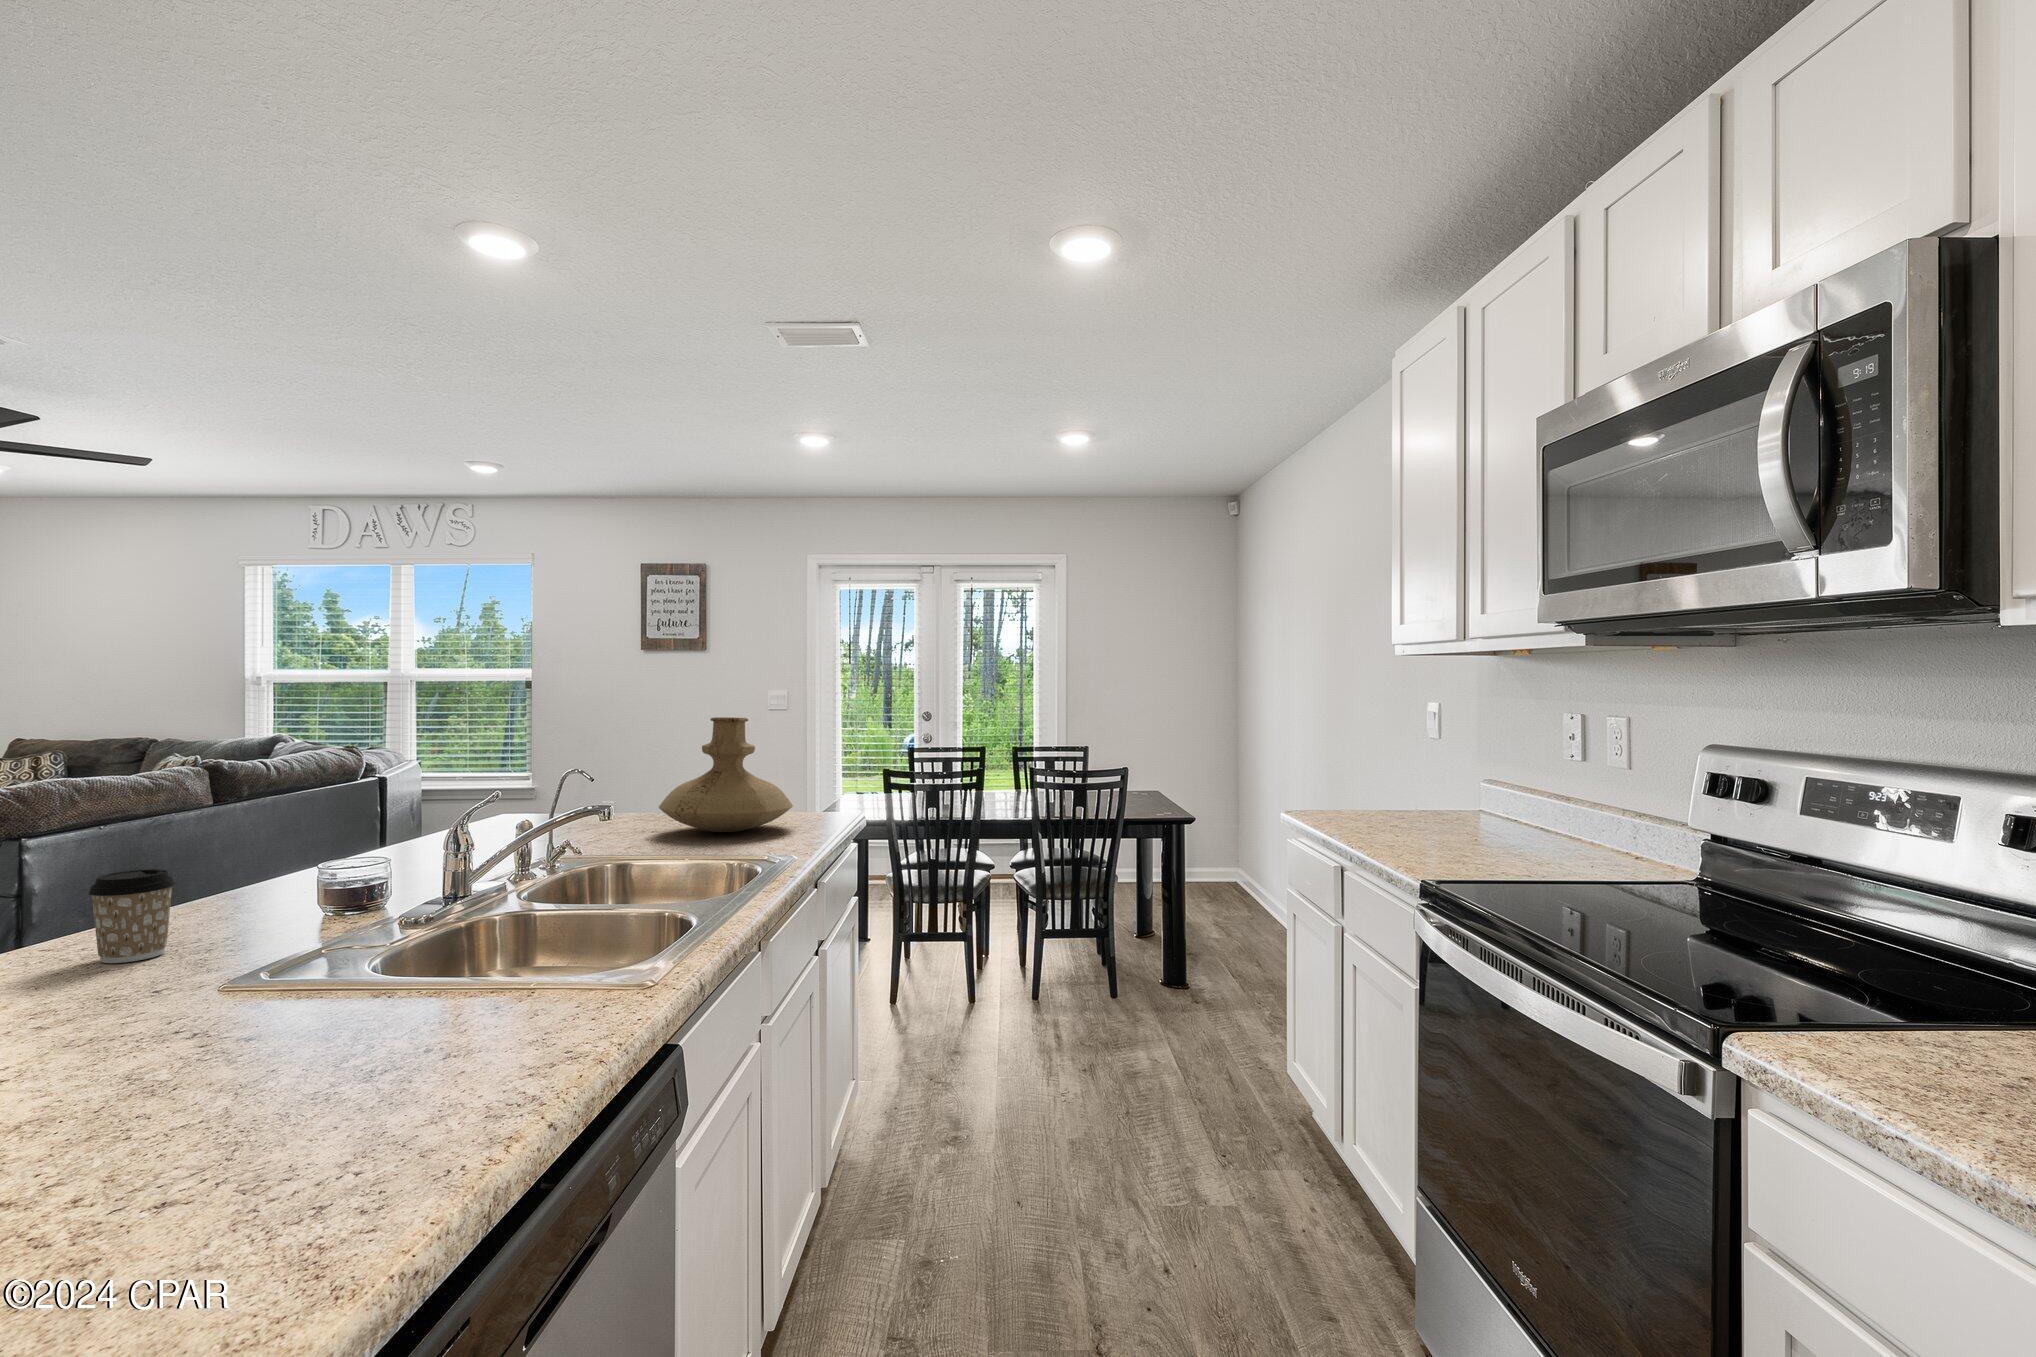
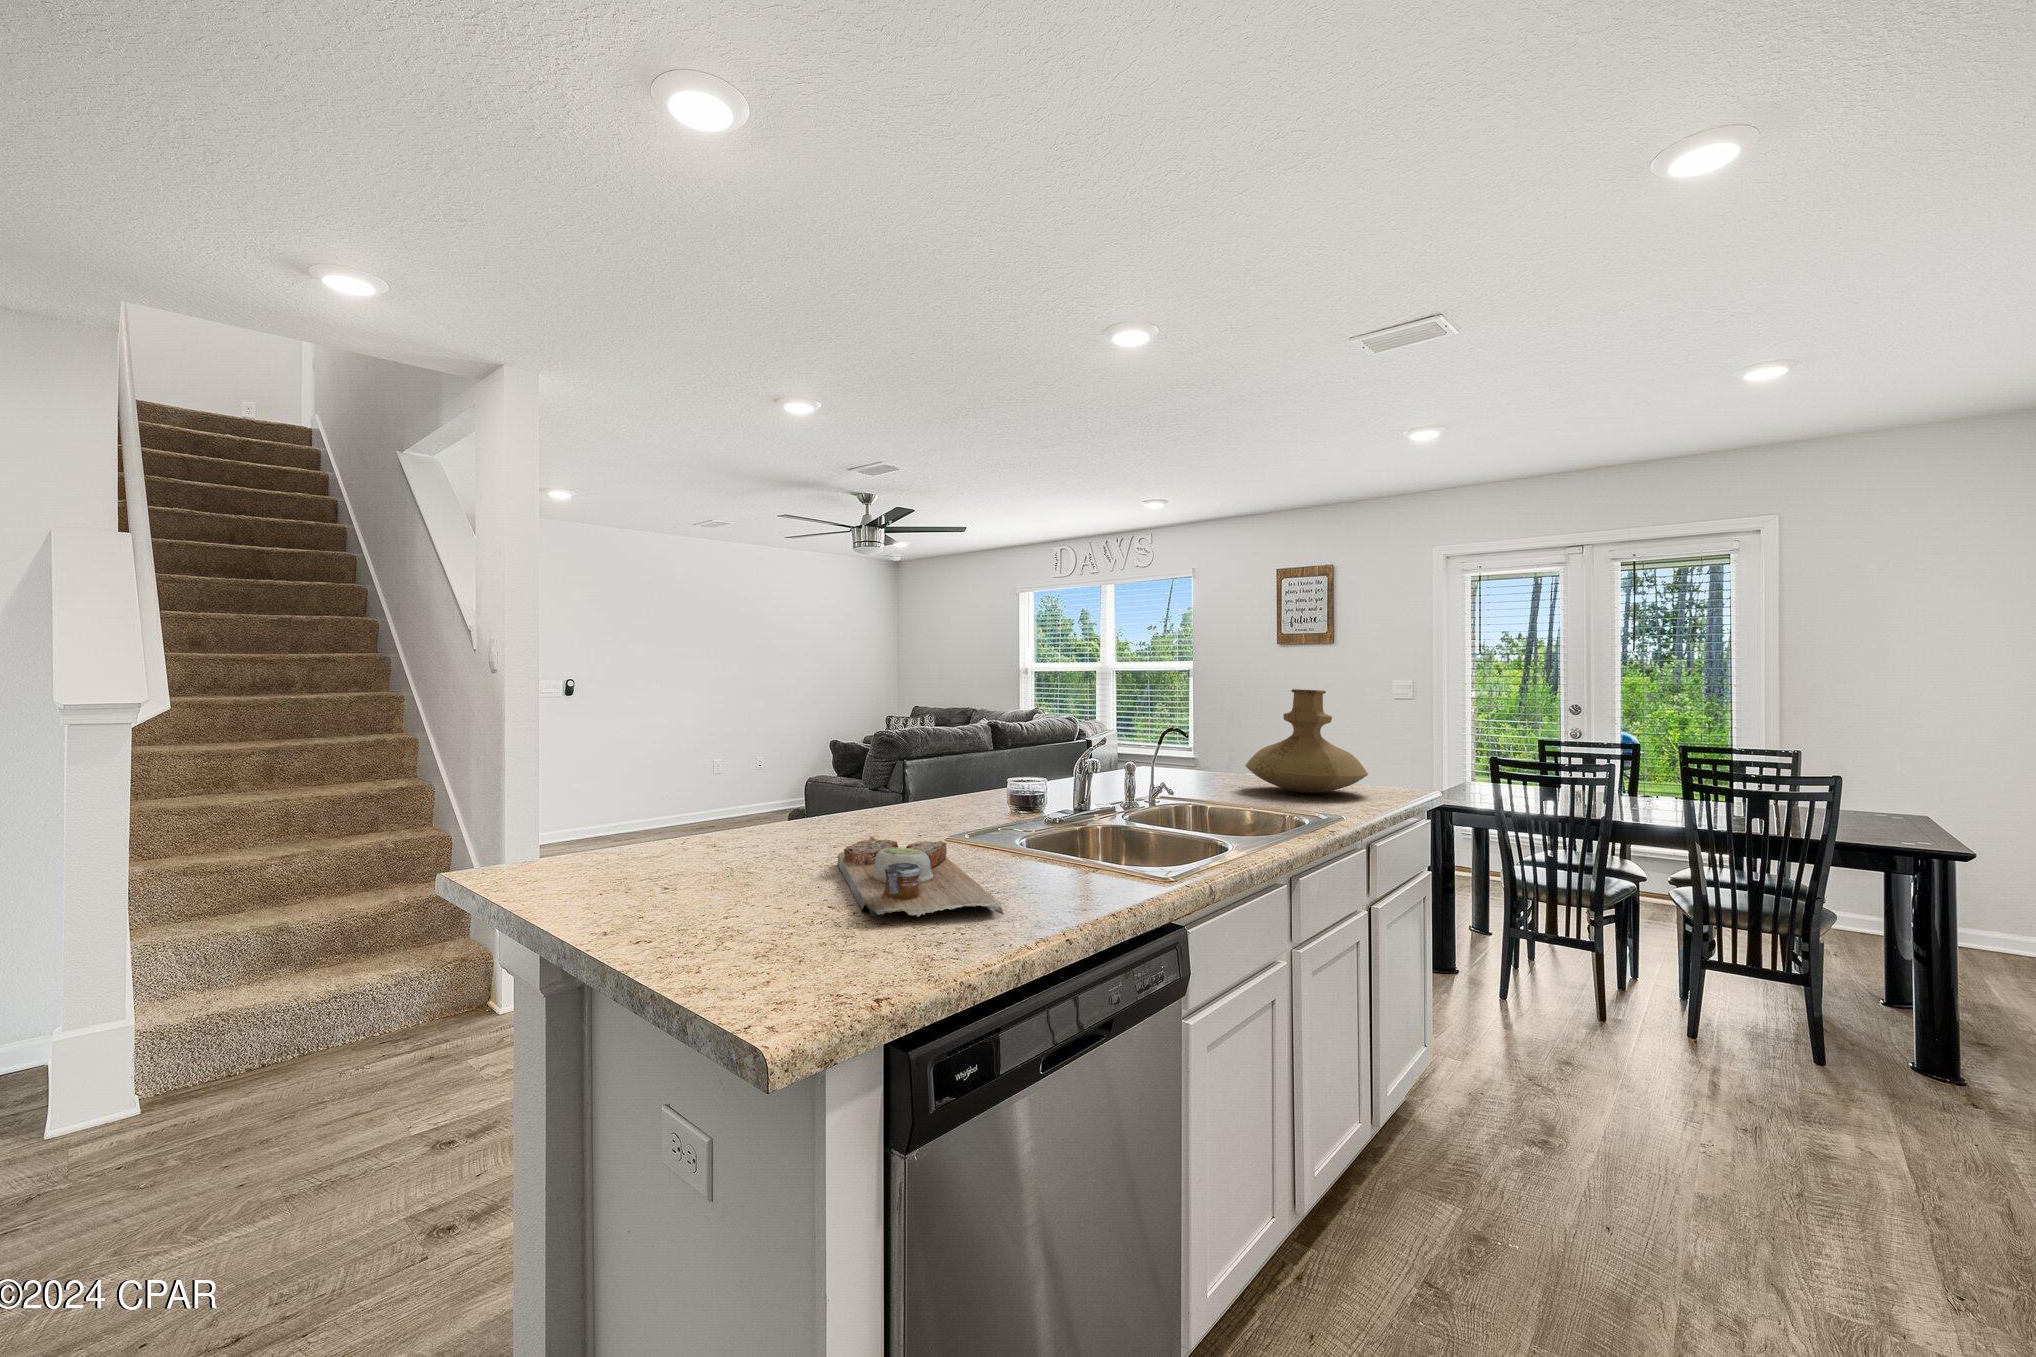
coffee cup: present [89,869,175,963] -> none [862,765,904,822]
cutting board: none [110,977,473,1119] -> present [837,837,1004,918]

